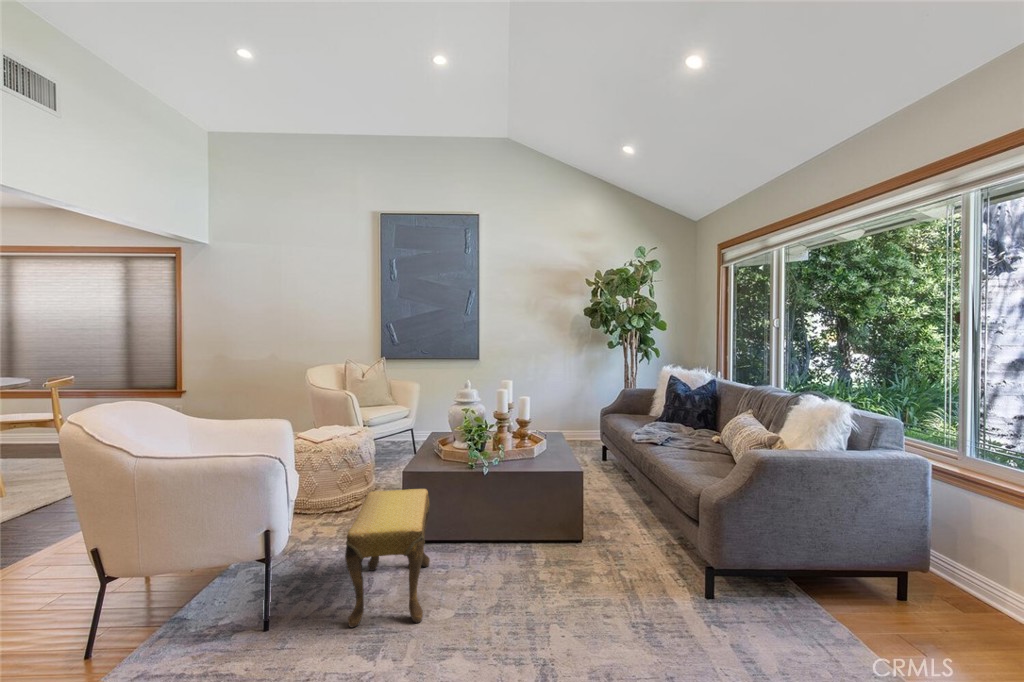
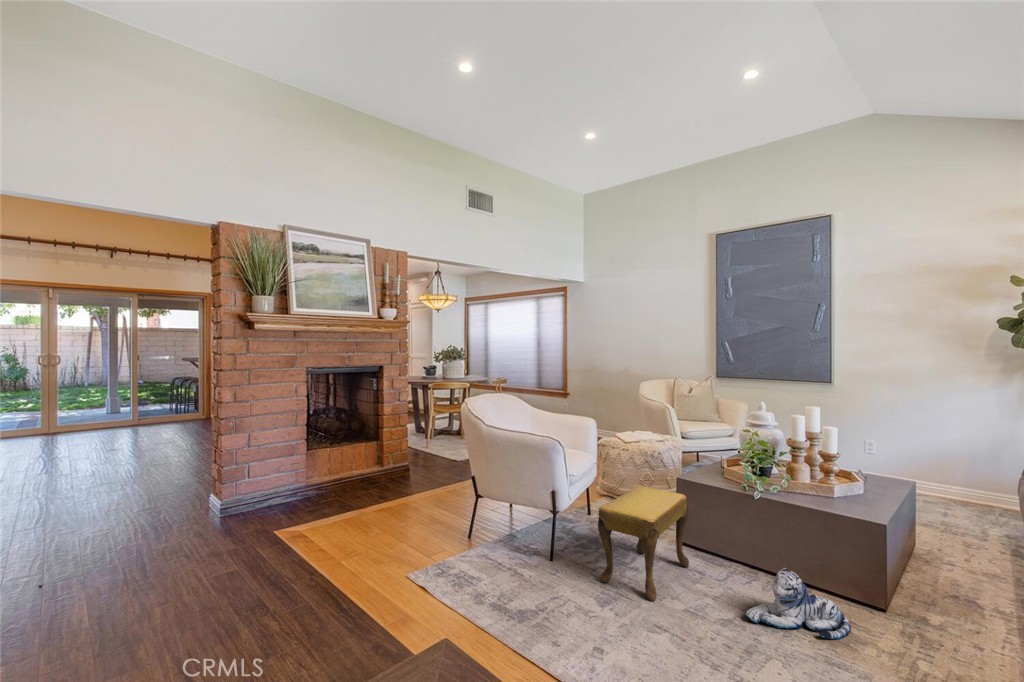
plush toy: none [507,533,576,596] -> present [746,568,851,639]

